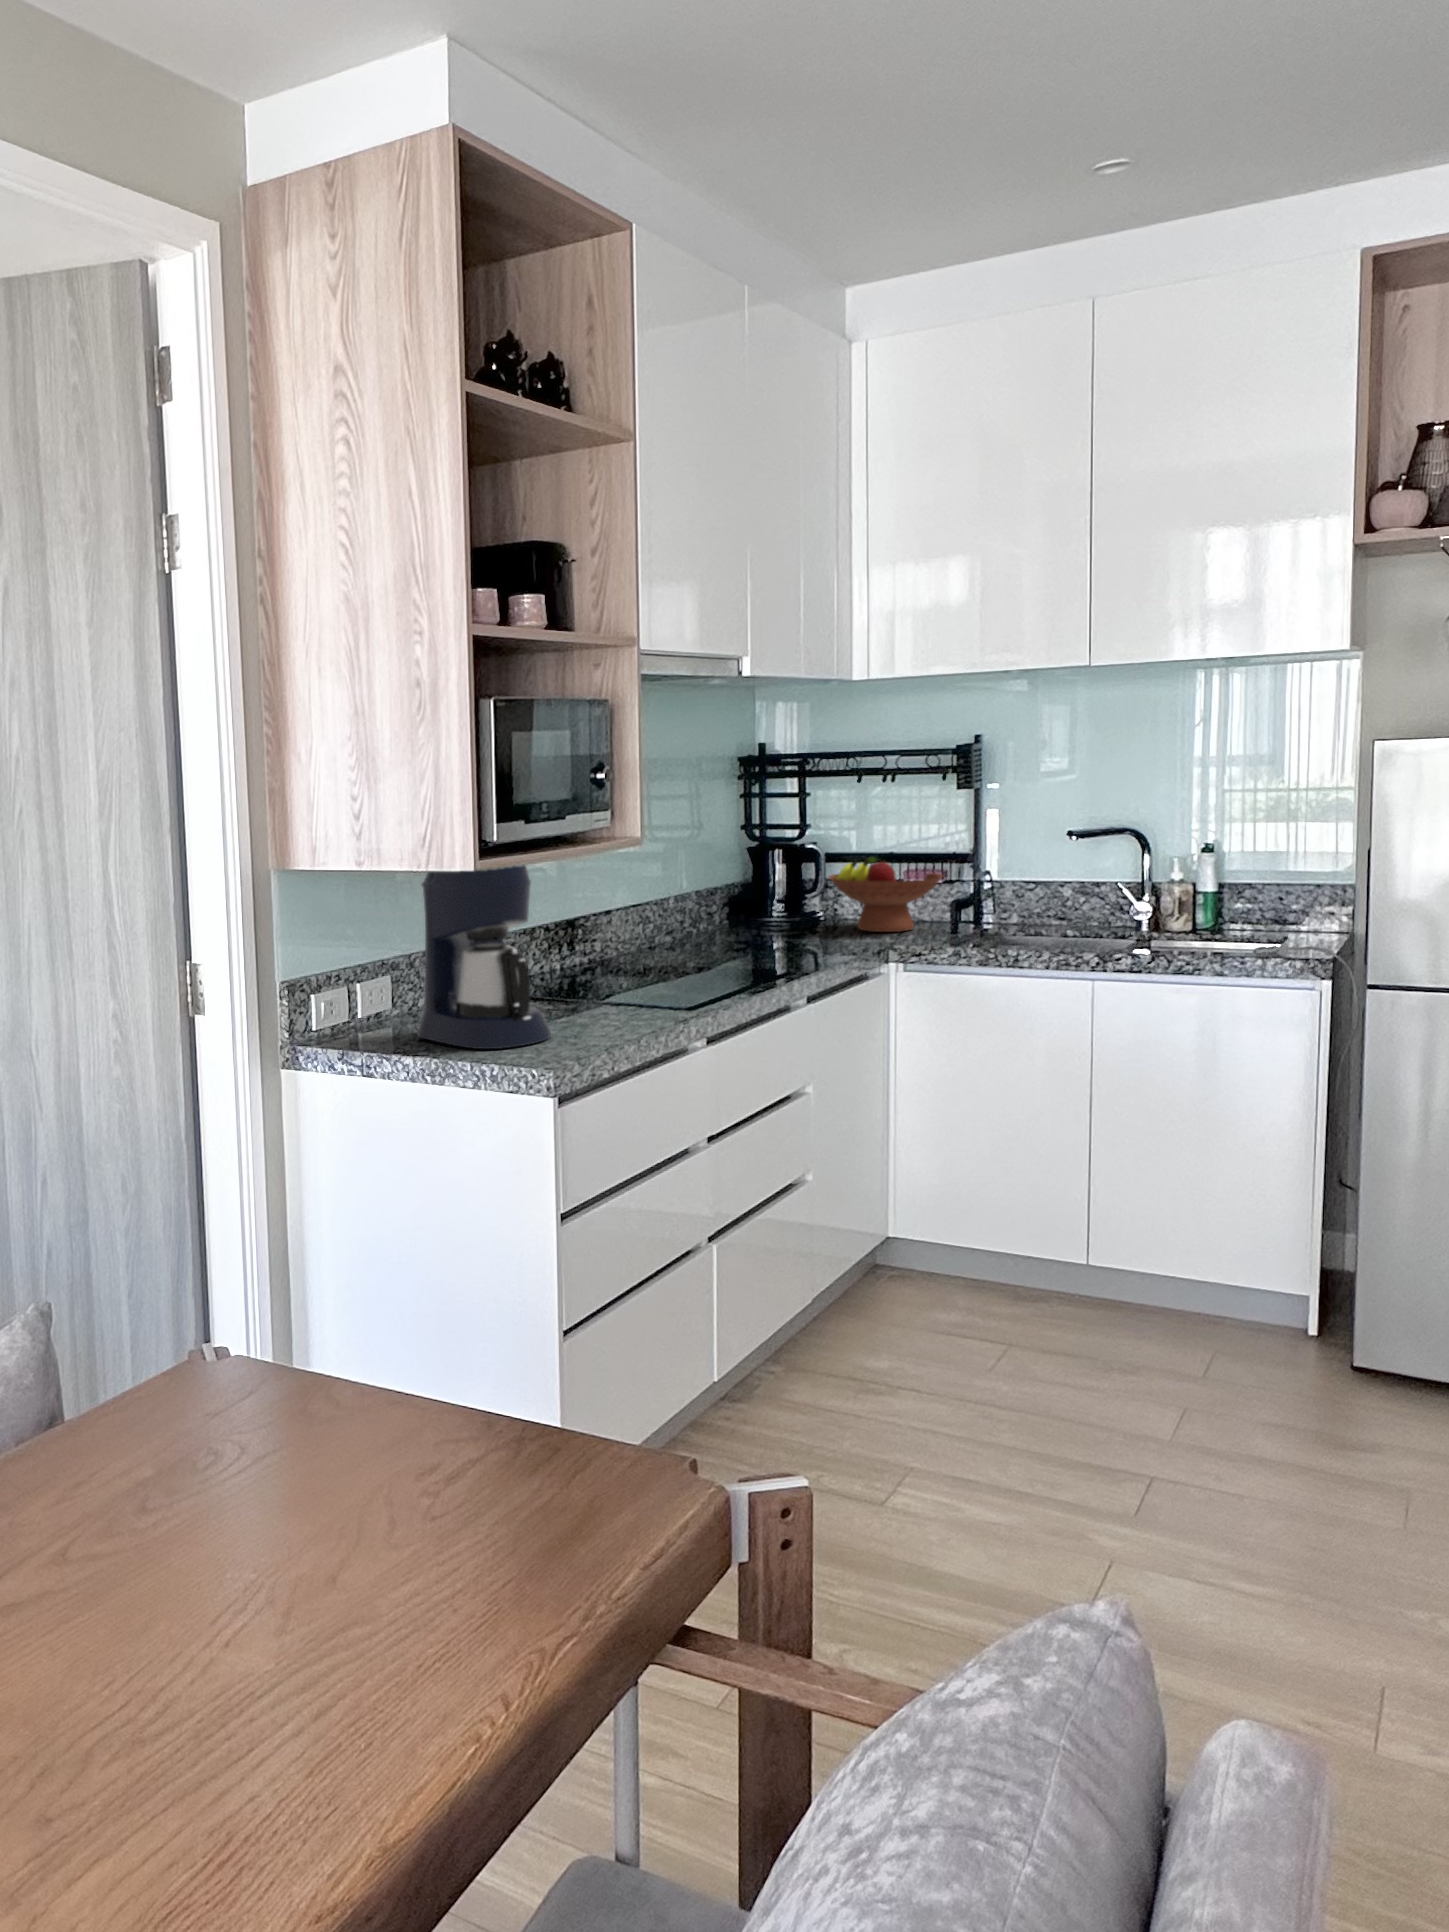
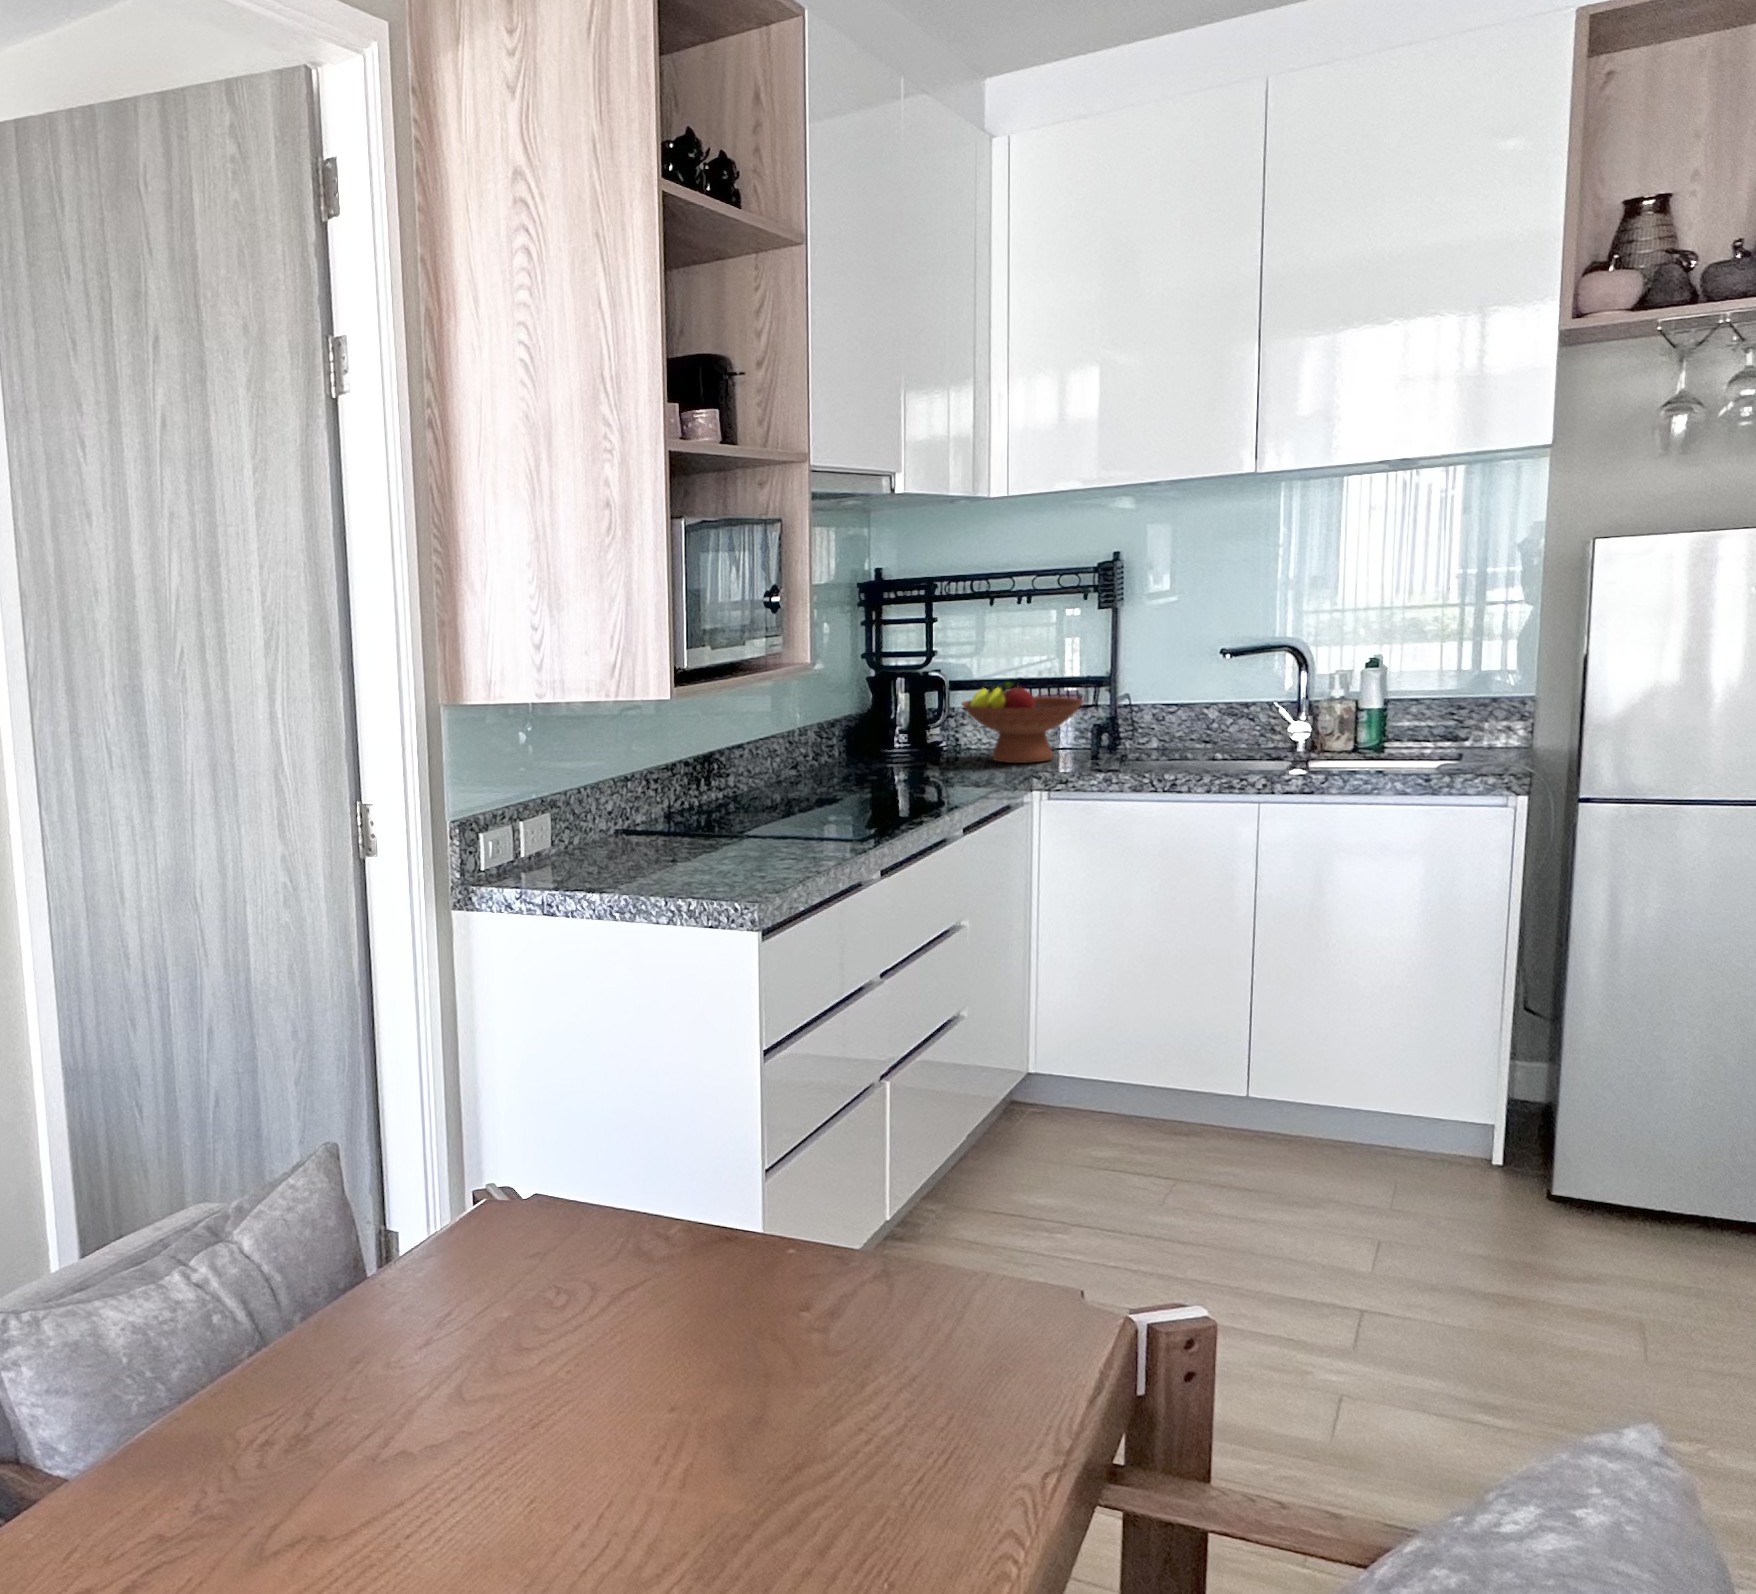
coffee maker: present [417,865,551,1049] -> none [591,688,731,885]

